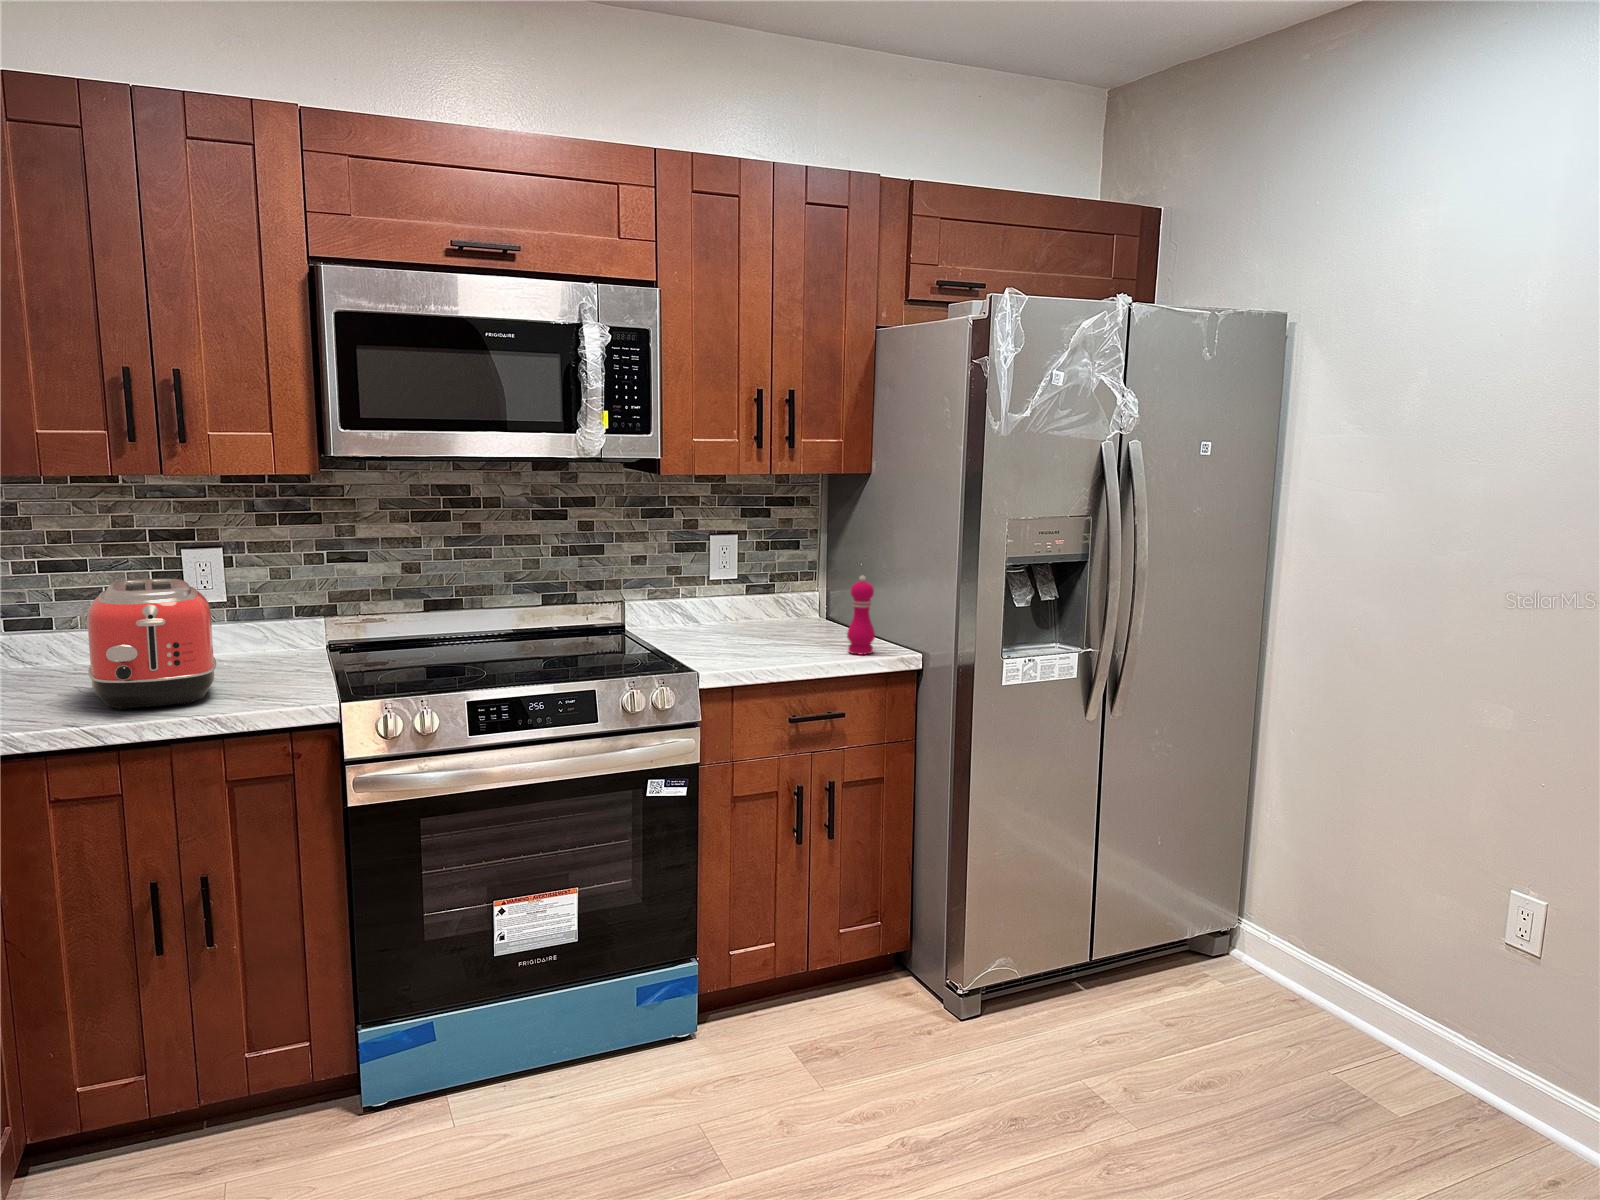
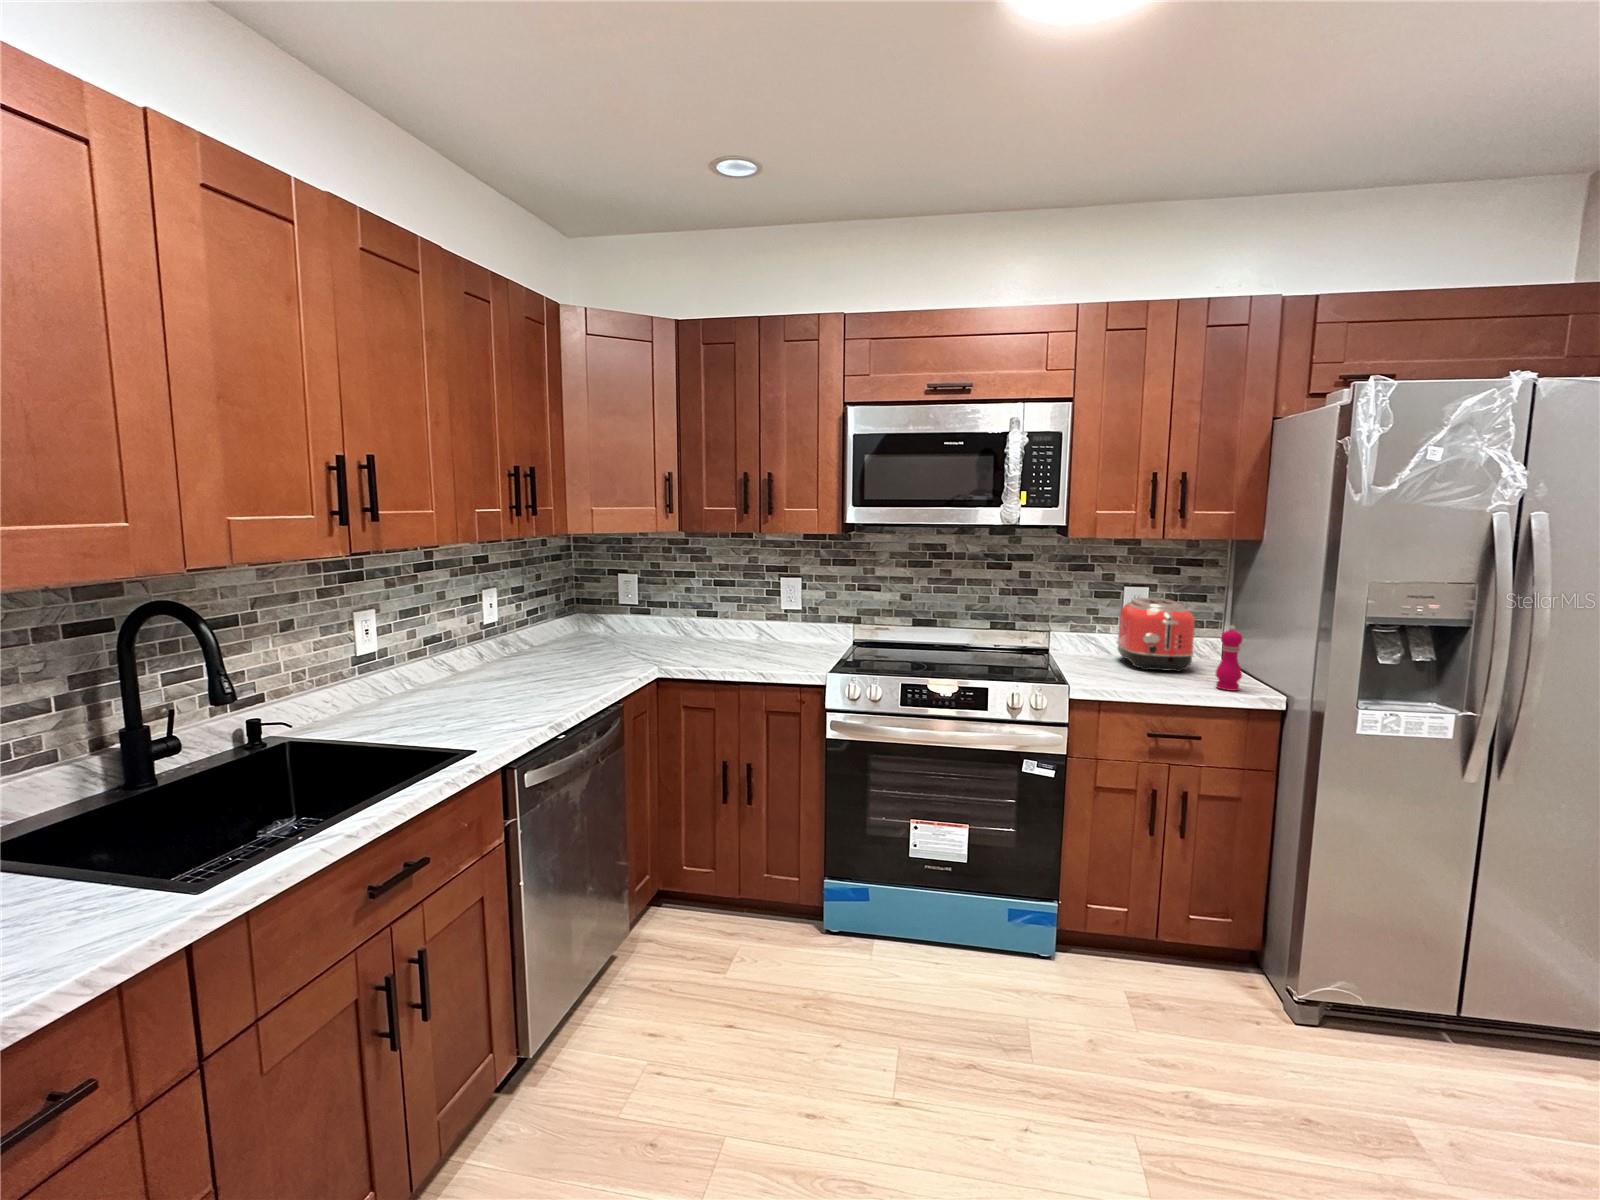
toaster: present [87,579,216,710] -> present [1117,598,1195,672]

